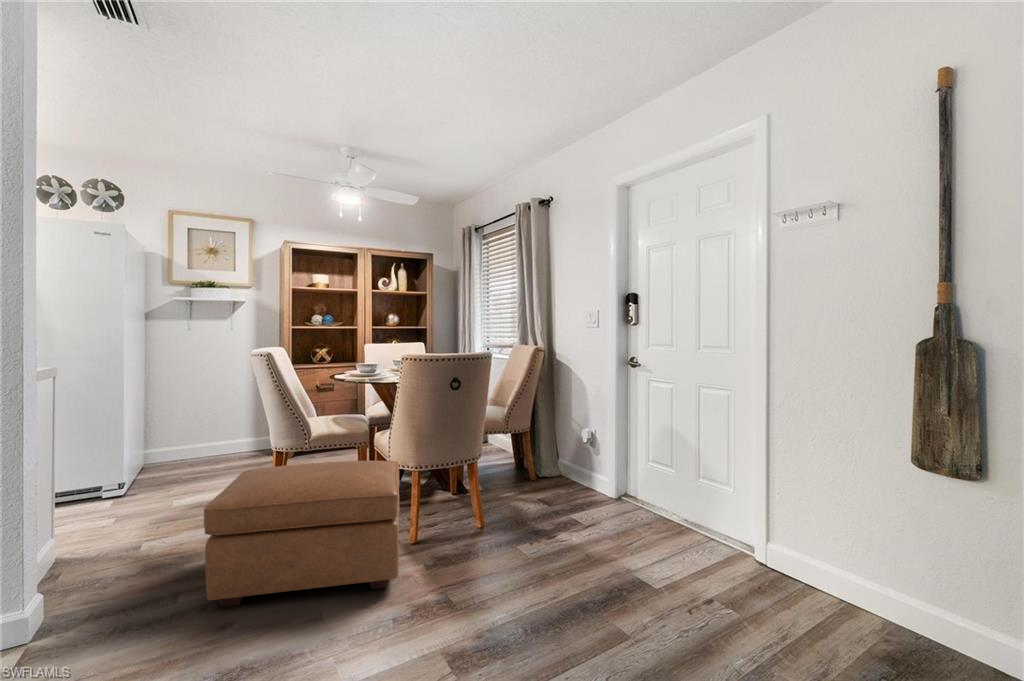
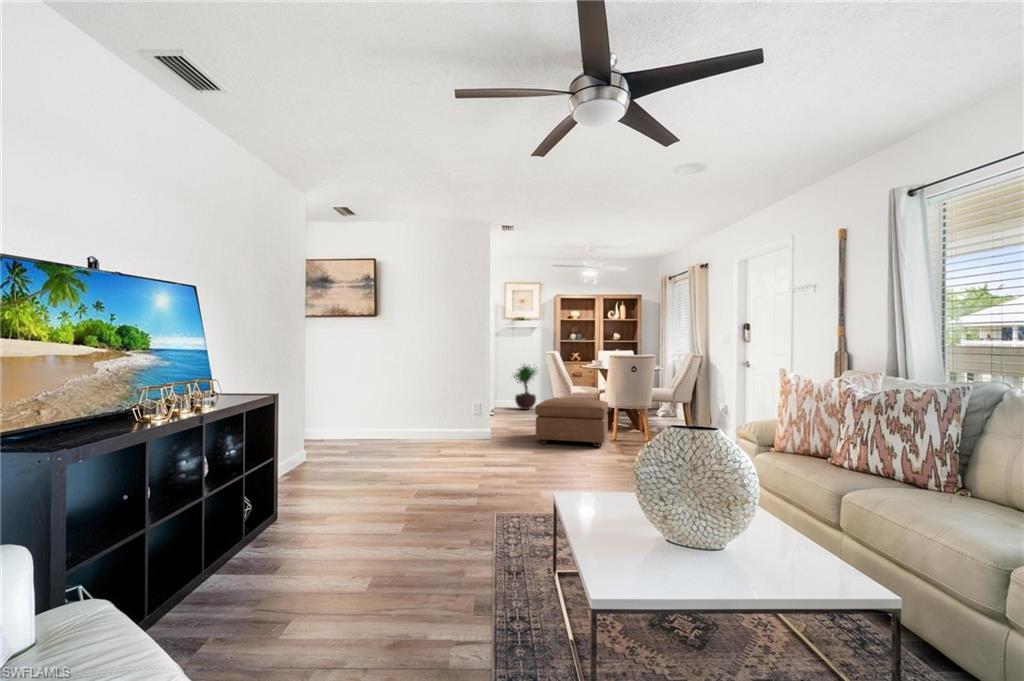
potted tree: none [184,366,250,460] -> present [514,365,538,409]

